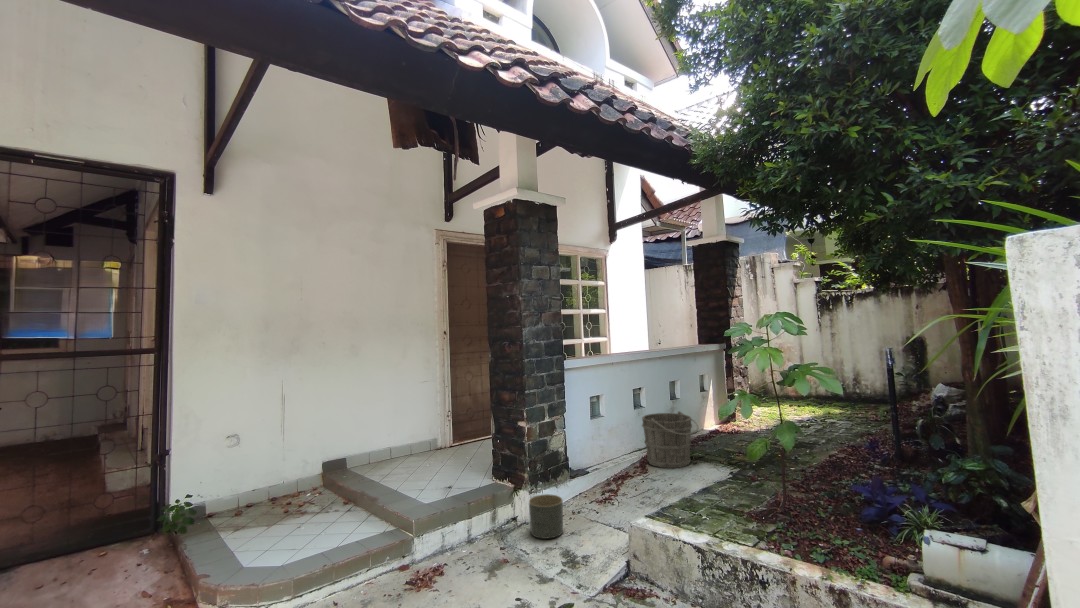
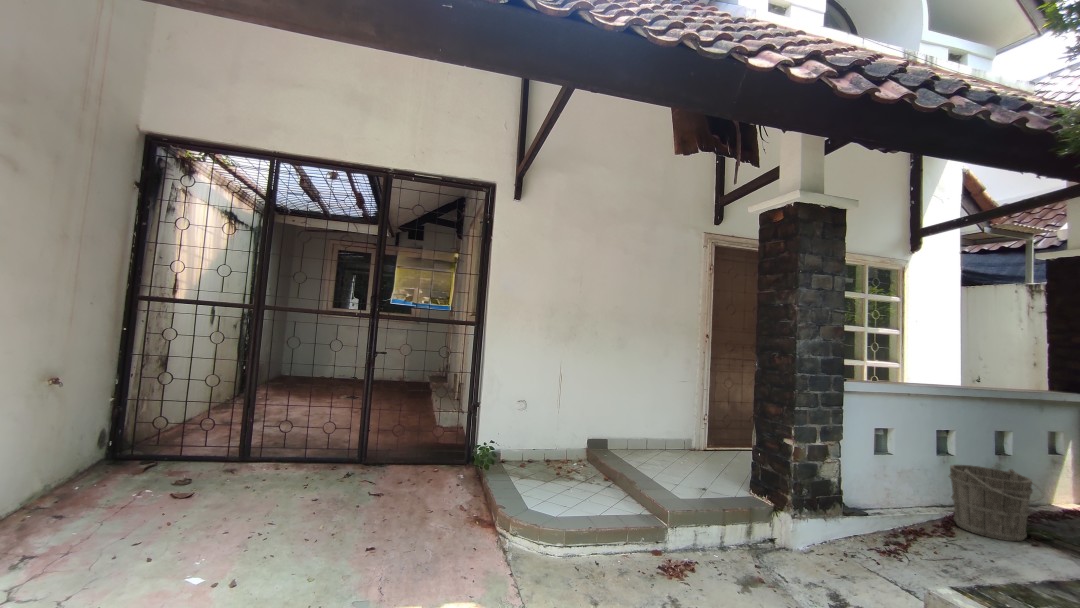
planter: present [529,494,563,539] -> none [791,522,833,573]

